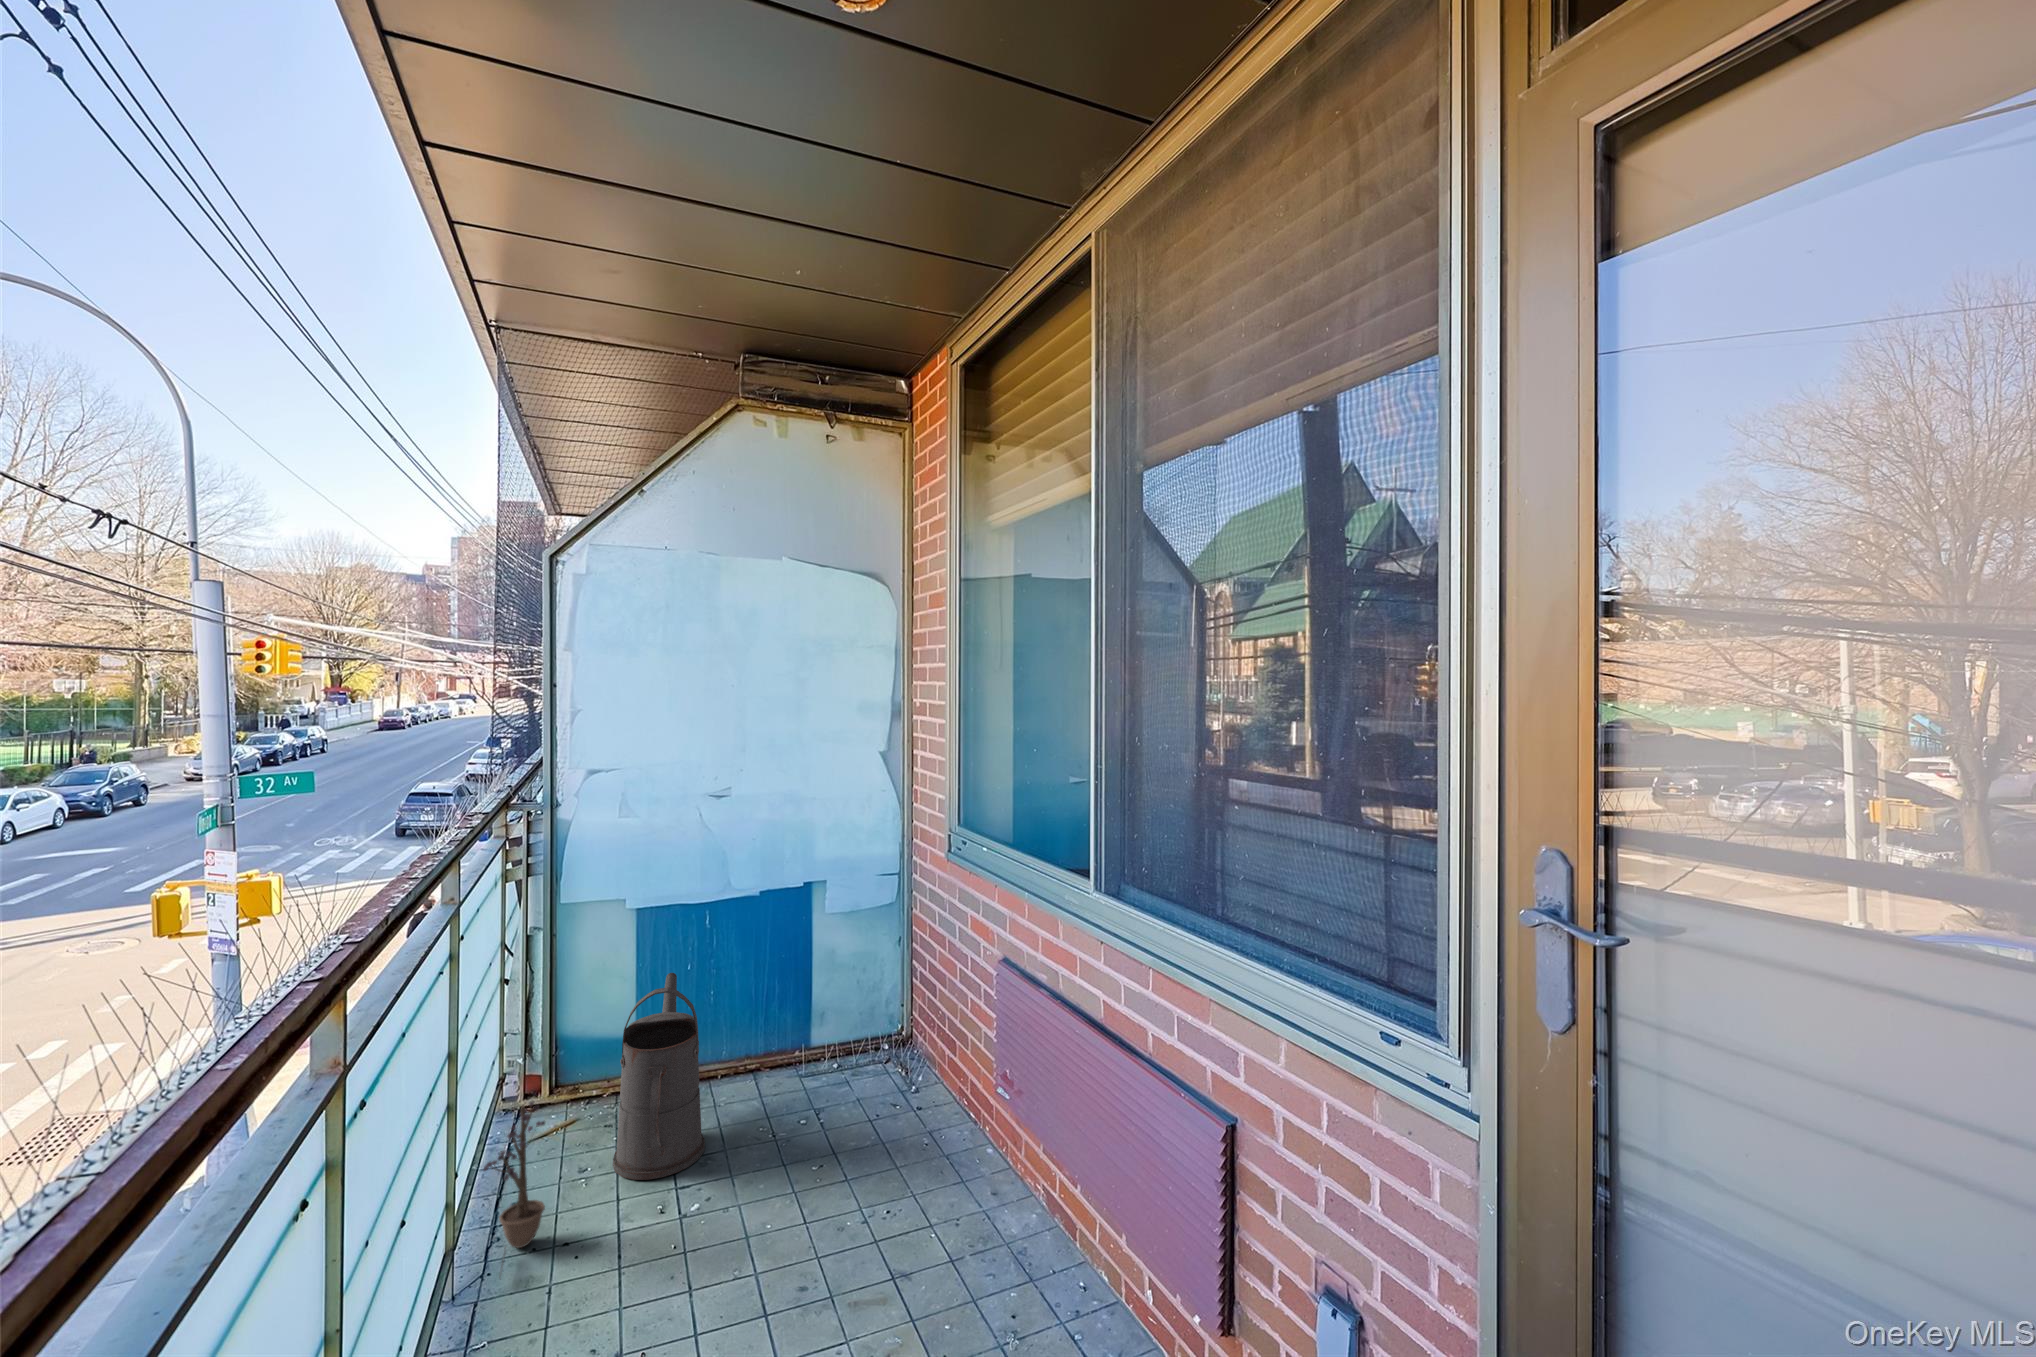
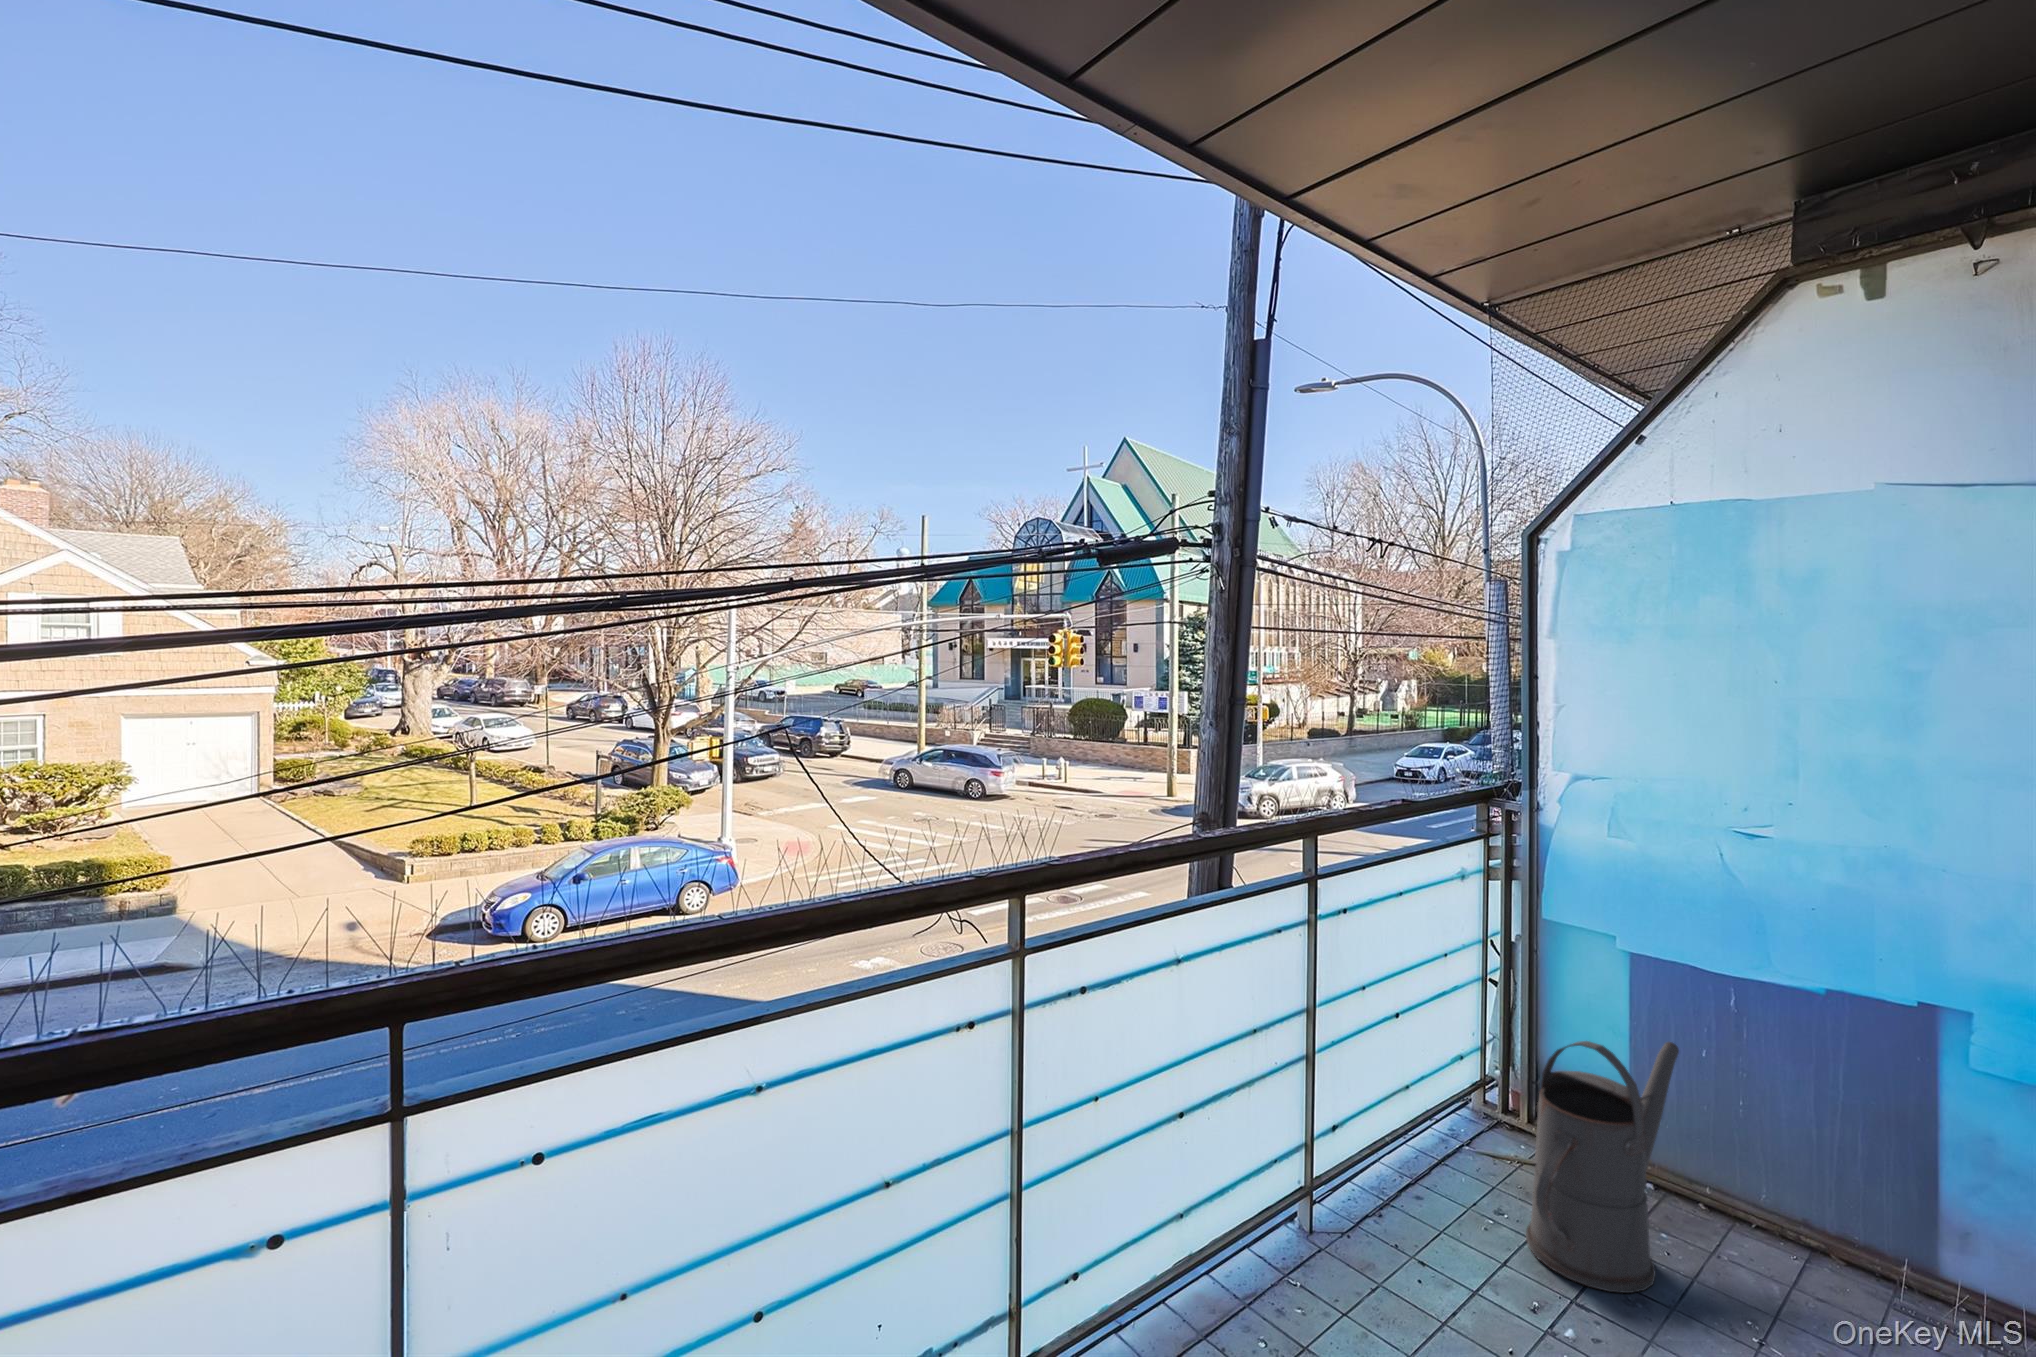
decorative plant: present [484,1102,545,1277] -> none [1346,1089,1430,1245]

